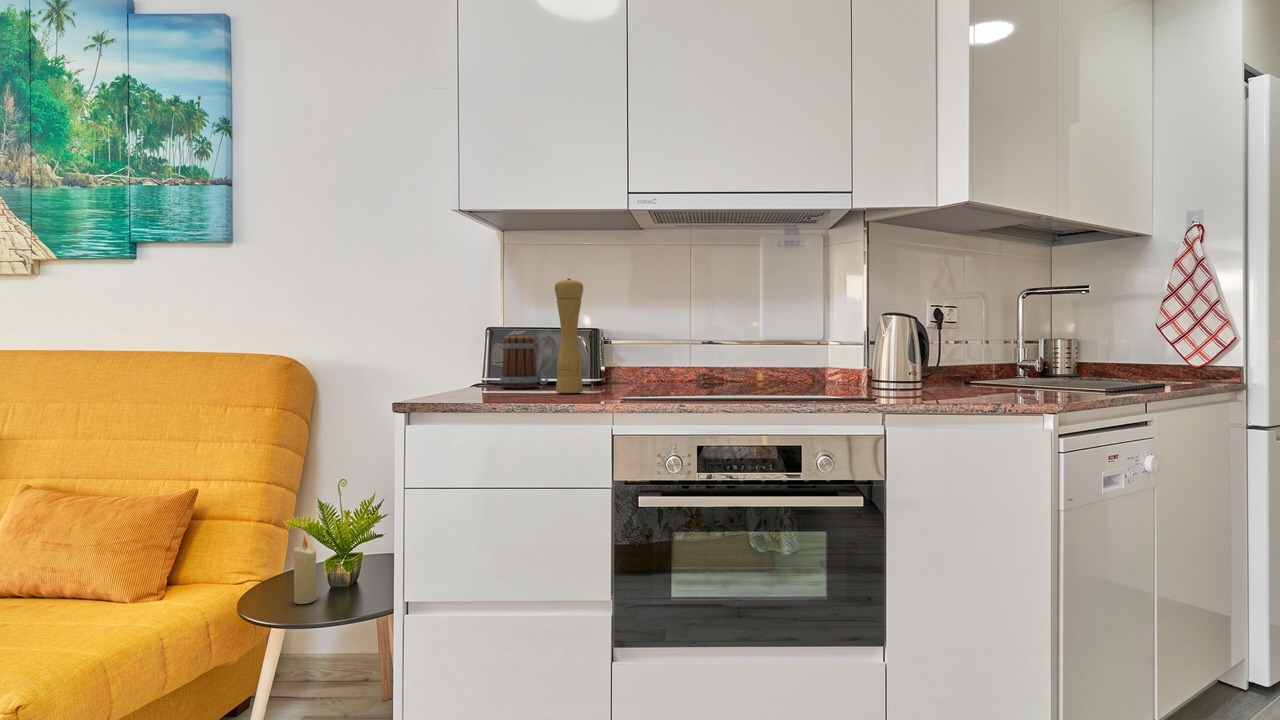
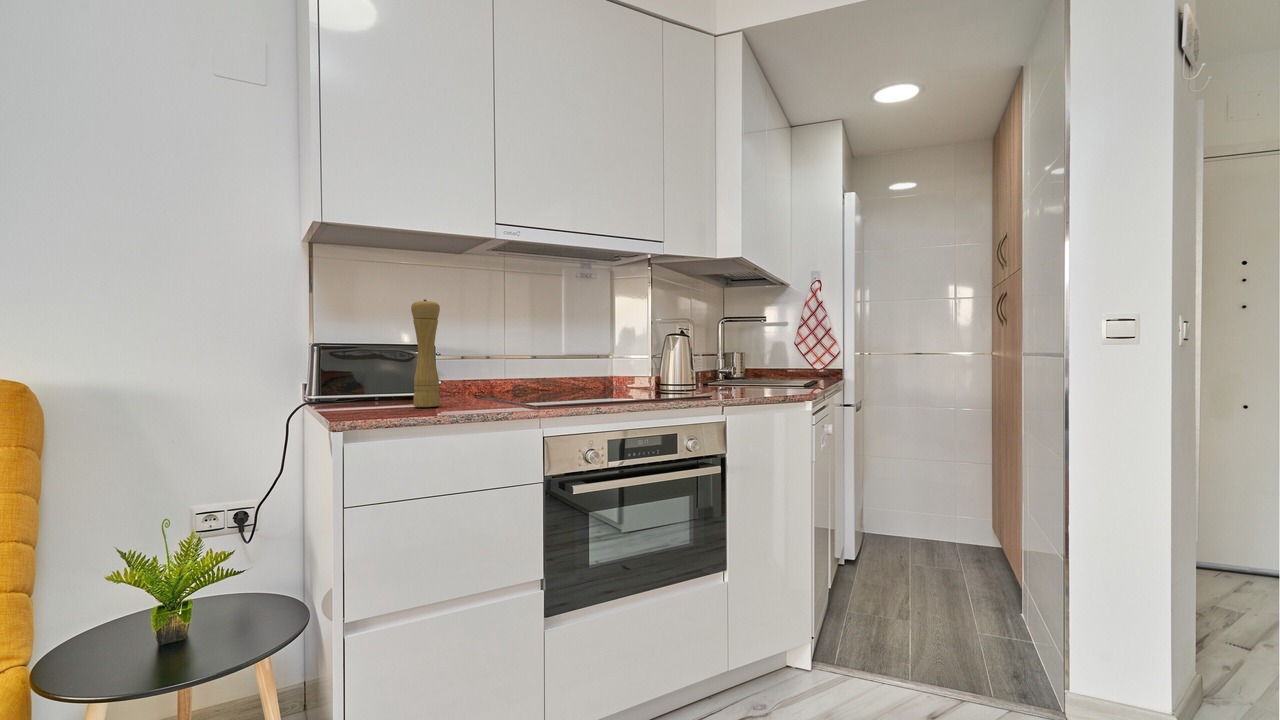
mug: present [500,336,556,388] -> none [333,353,390,405]
candle: present [293,537,316,604] -> none [130,590,163,671]

